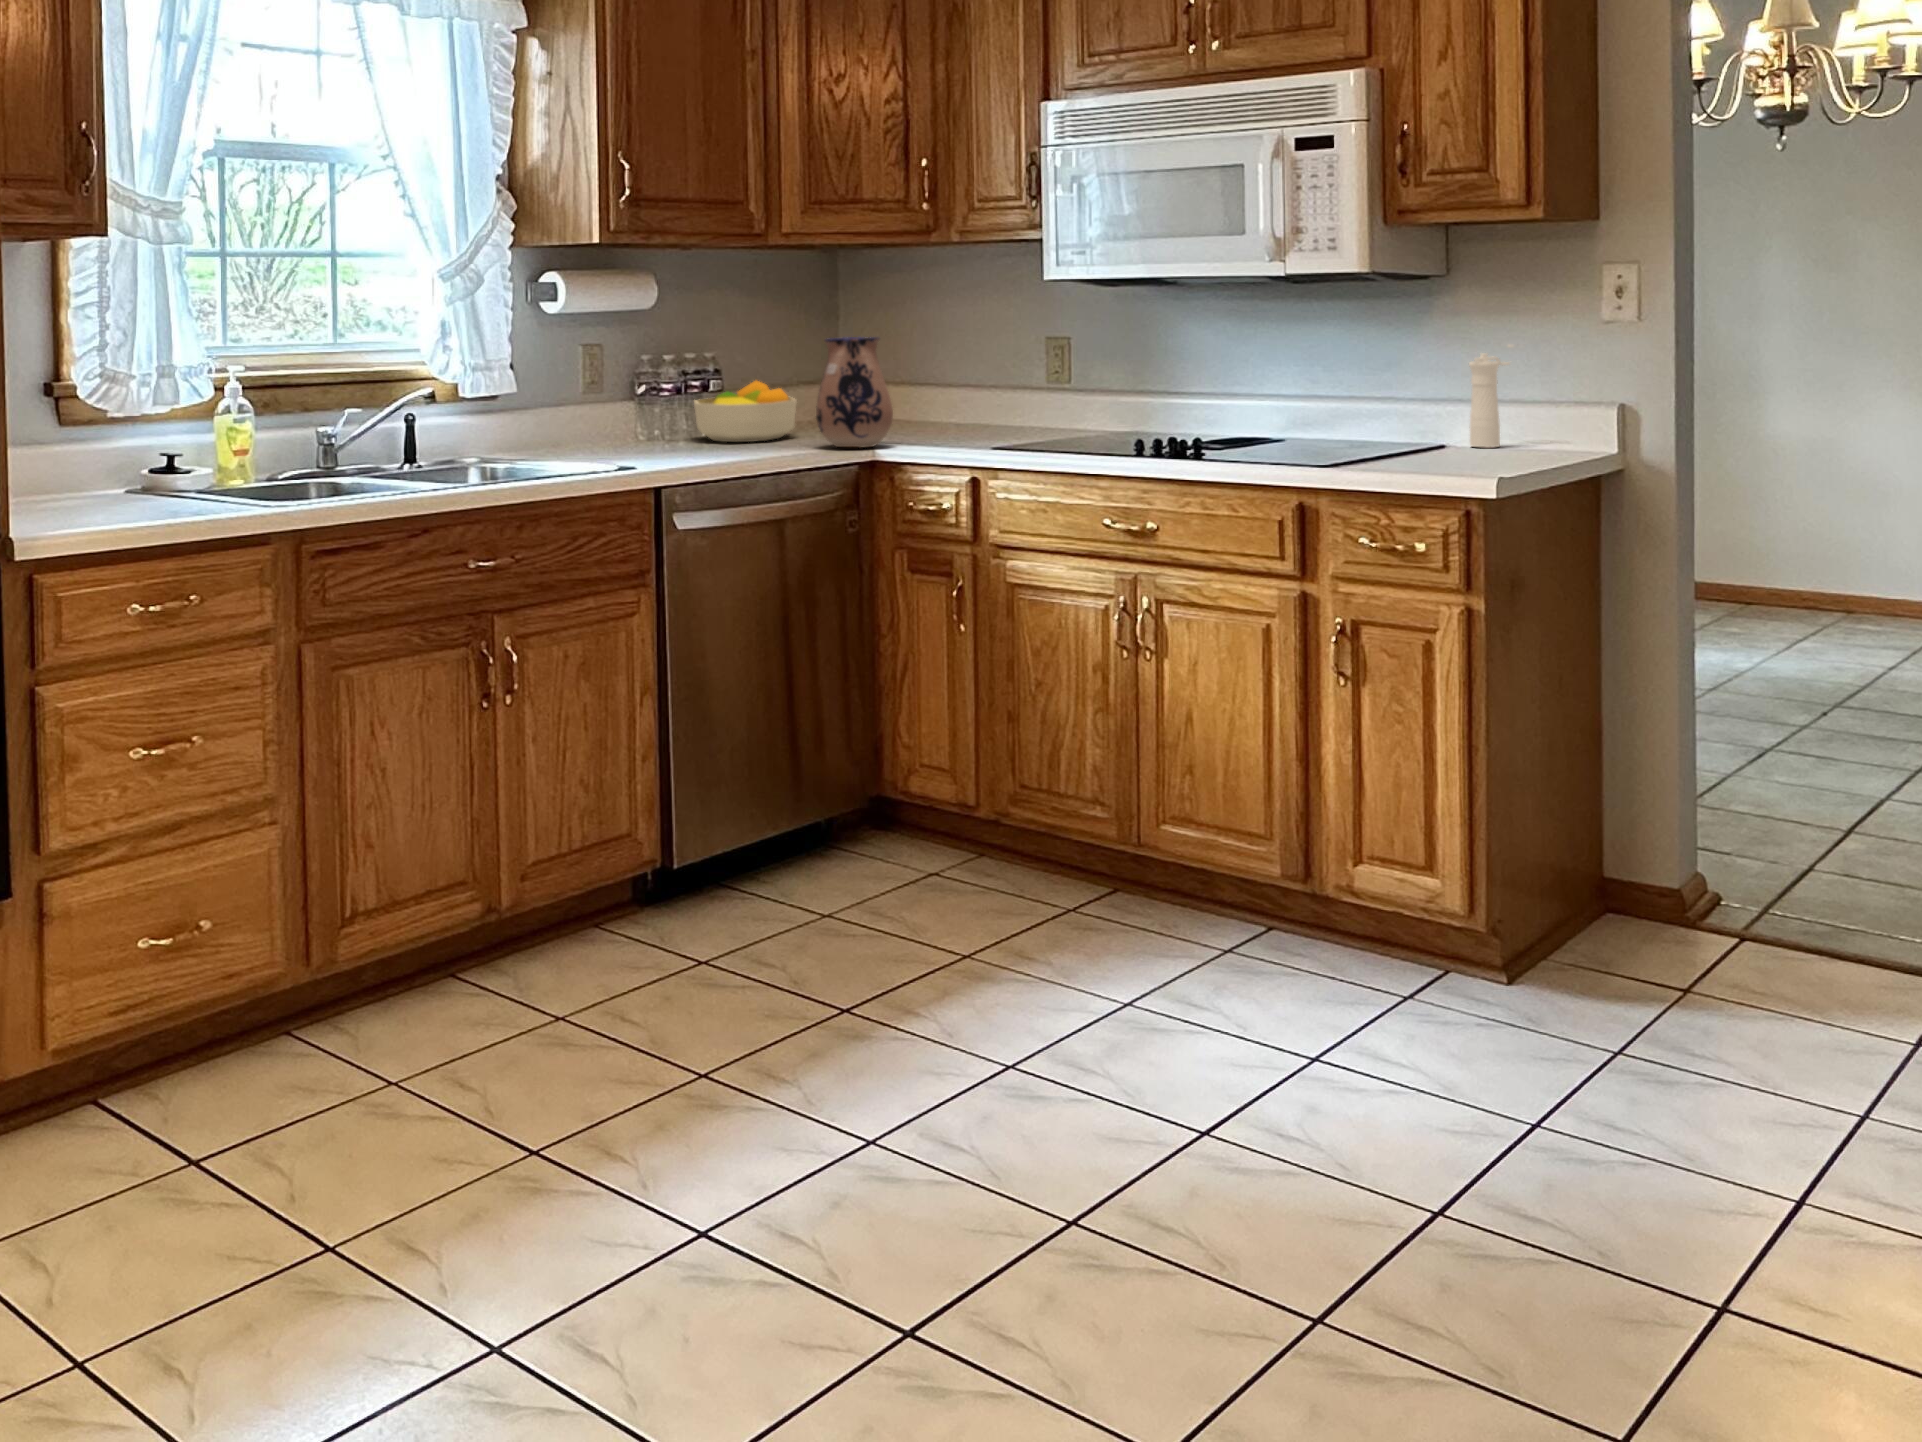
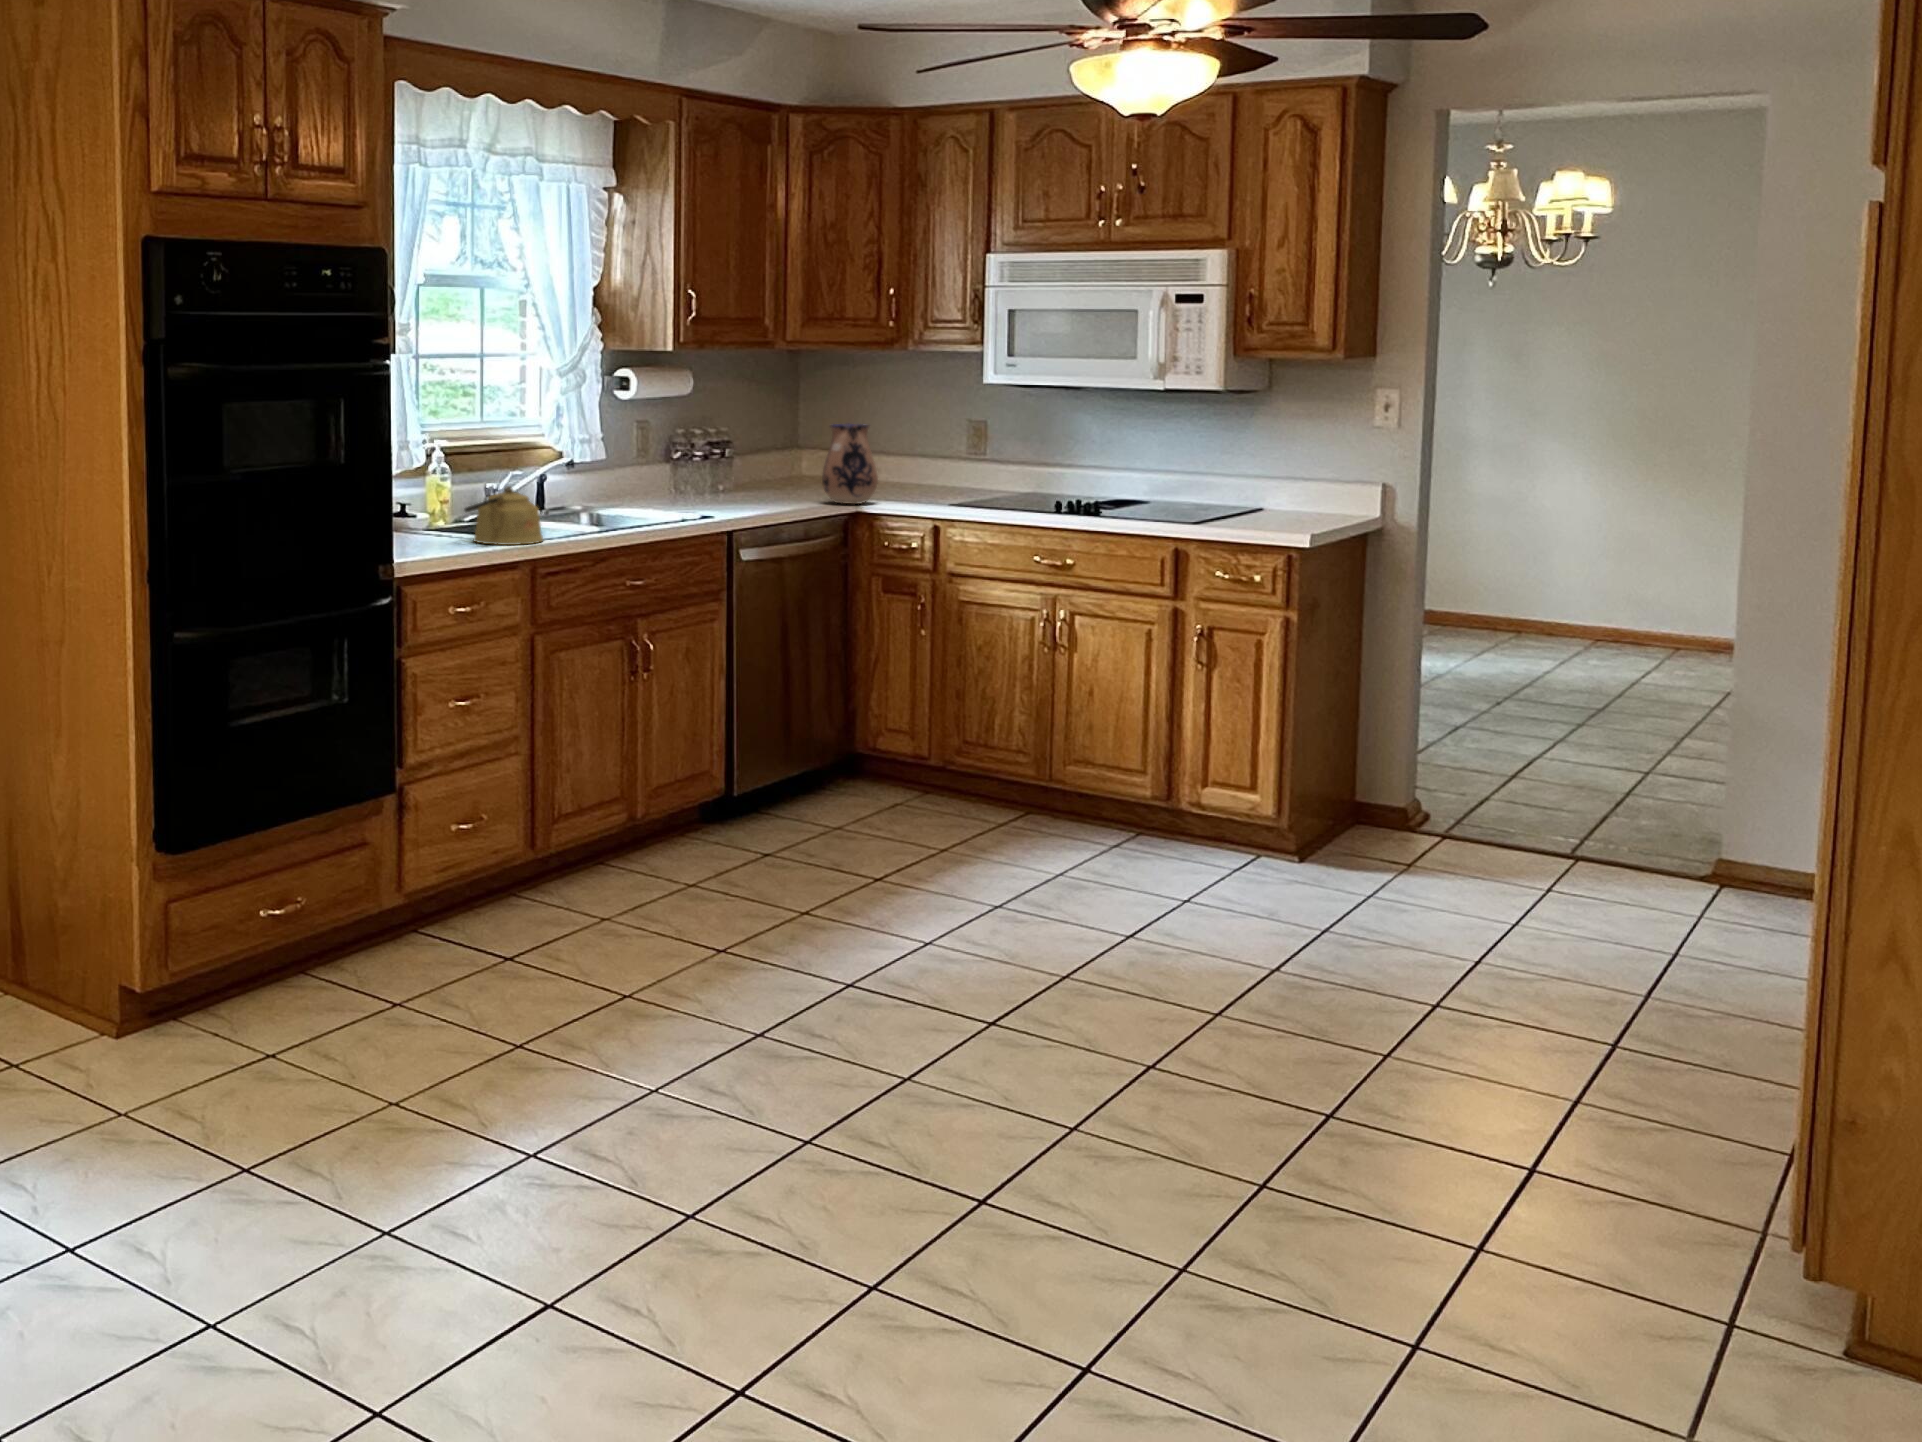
pepper mill: present [1469,345,1511,448] -> none [1282,437,1322,512]
fruit bowl: present [694,381,797,442] -> none [718,452,796,498]
kettle: none [195,428,320,515] -> present [465,486,543,545]

